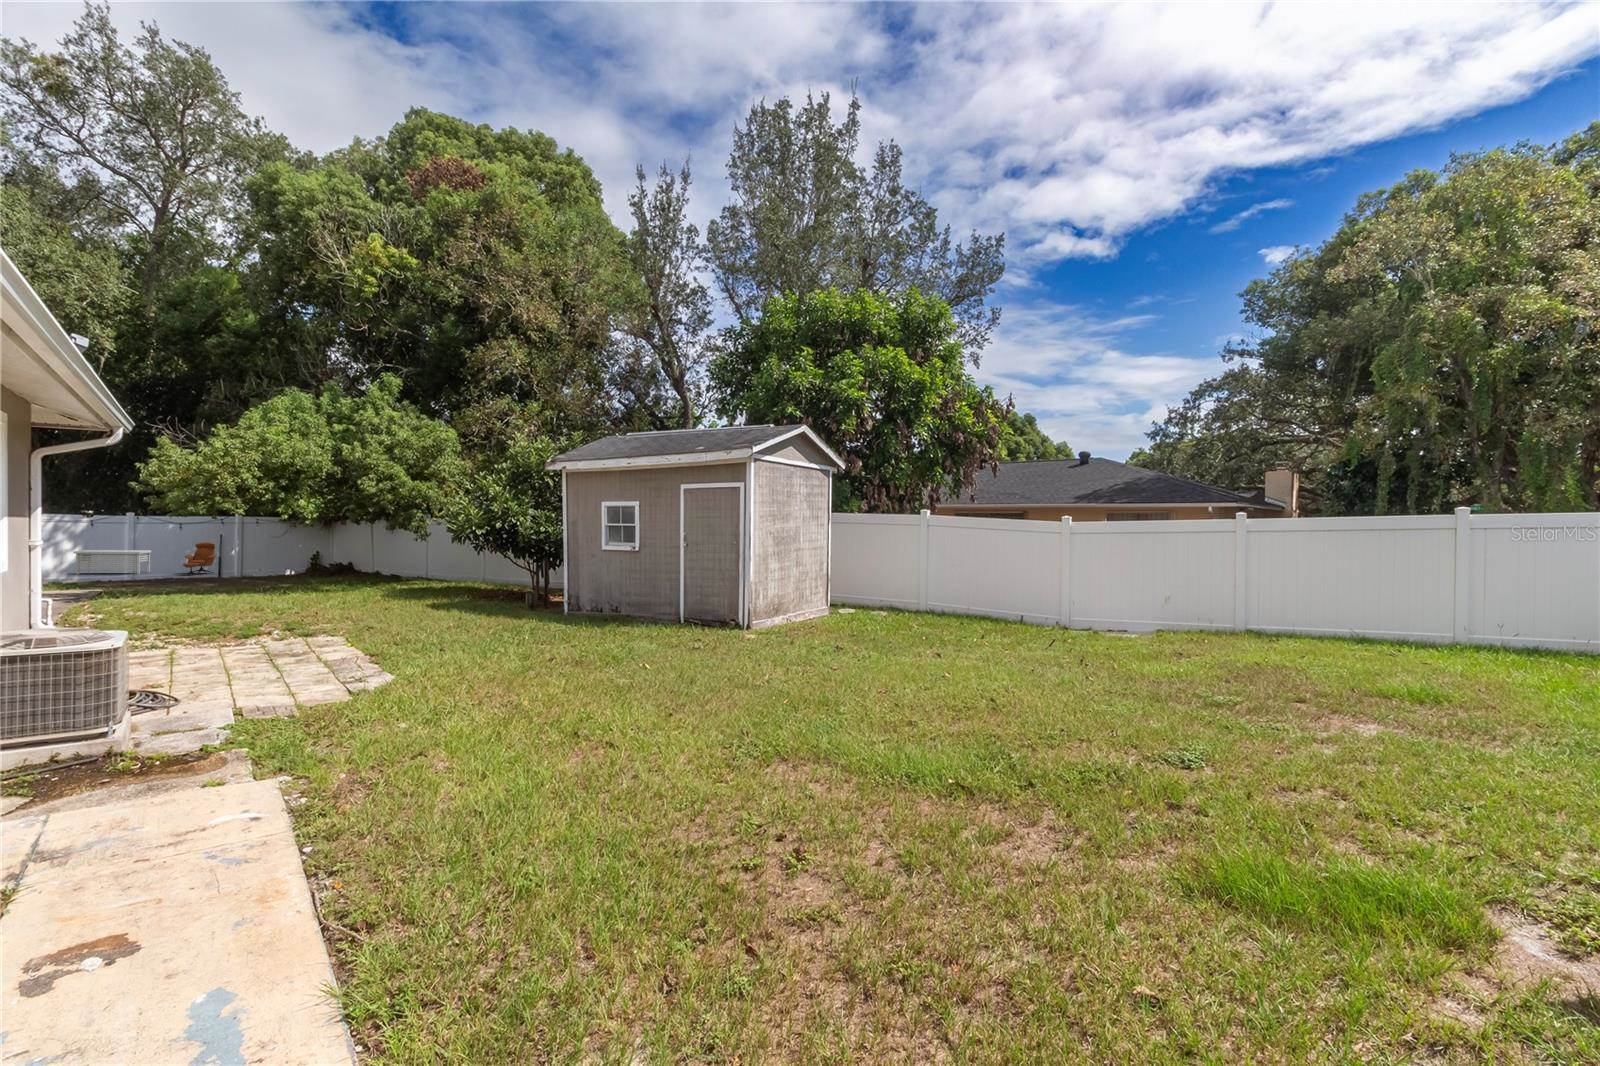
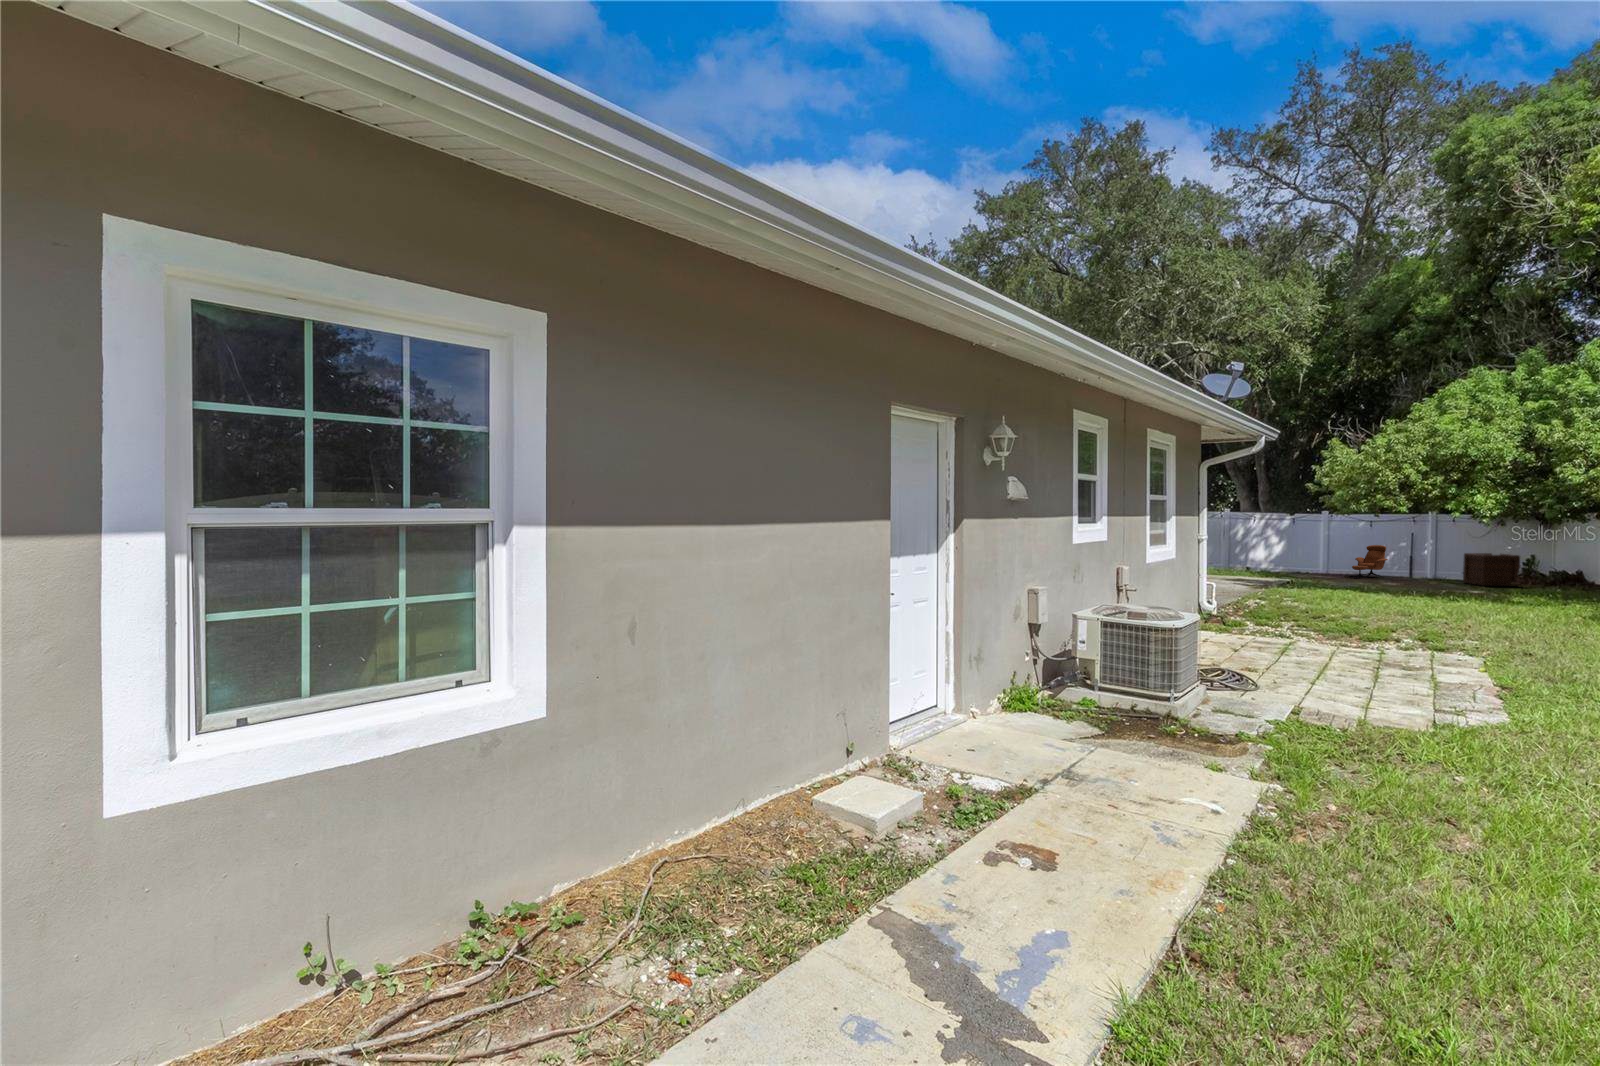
wooden crate: none [284,547,327,574] -> present [1463,553,1520,586]
storage bench: present [73,550,151,574] -> none [1263,549,1326,574]

